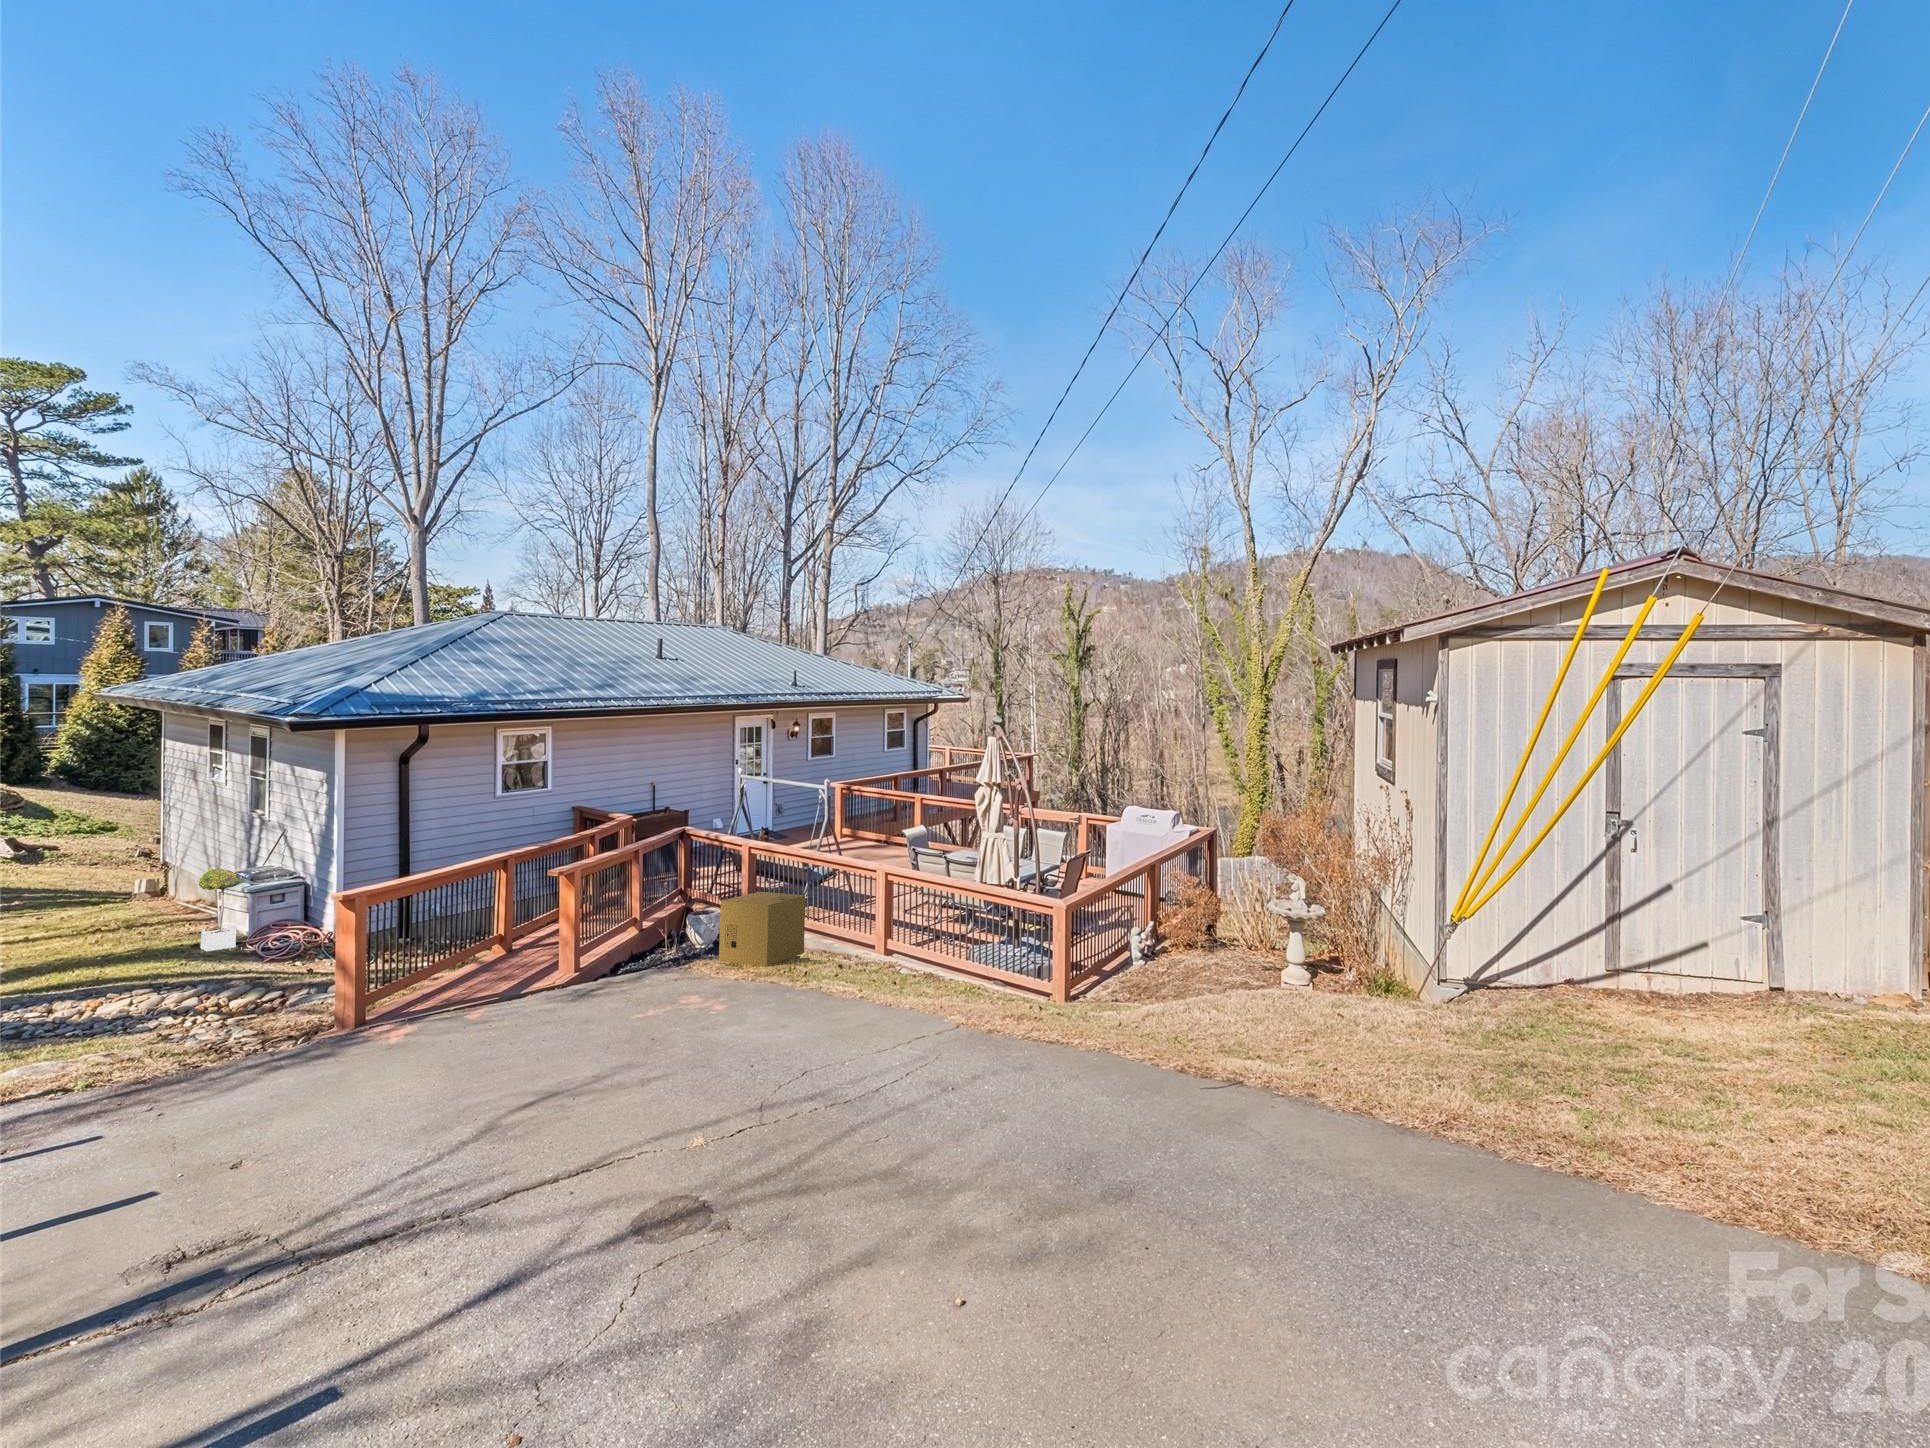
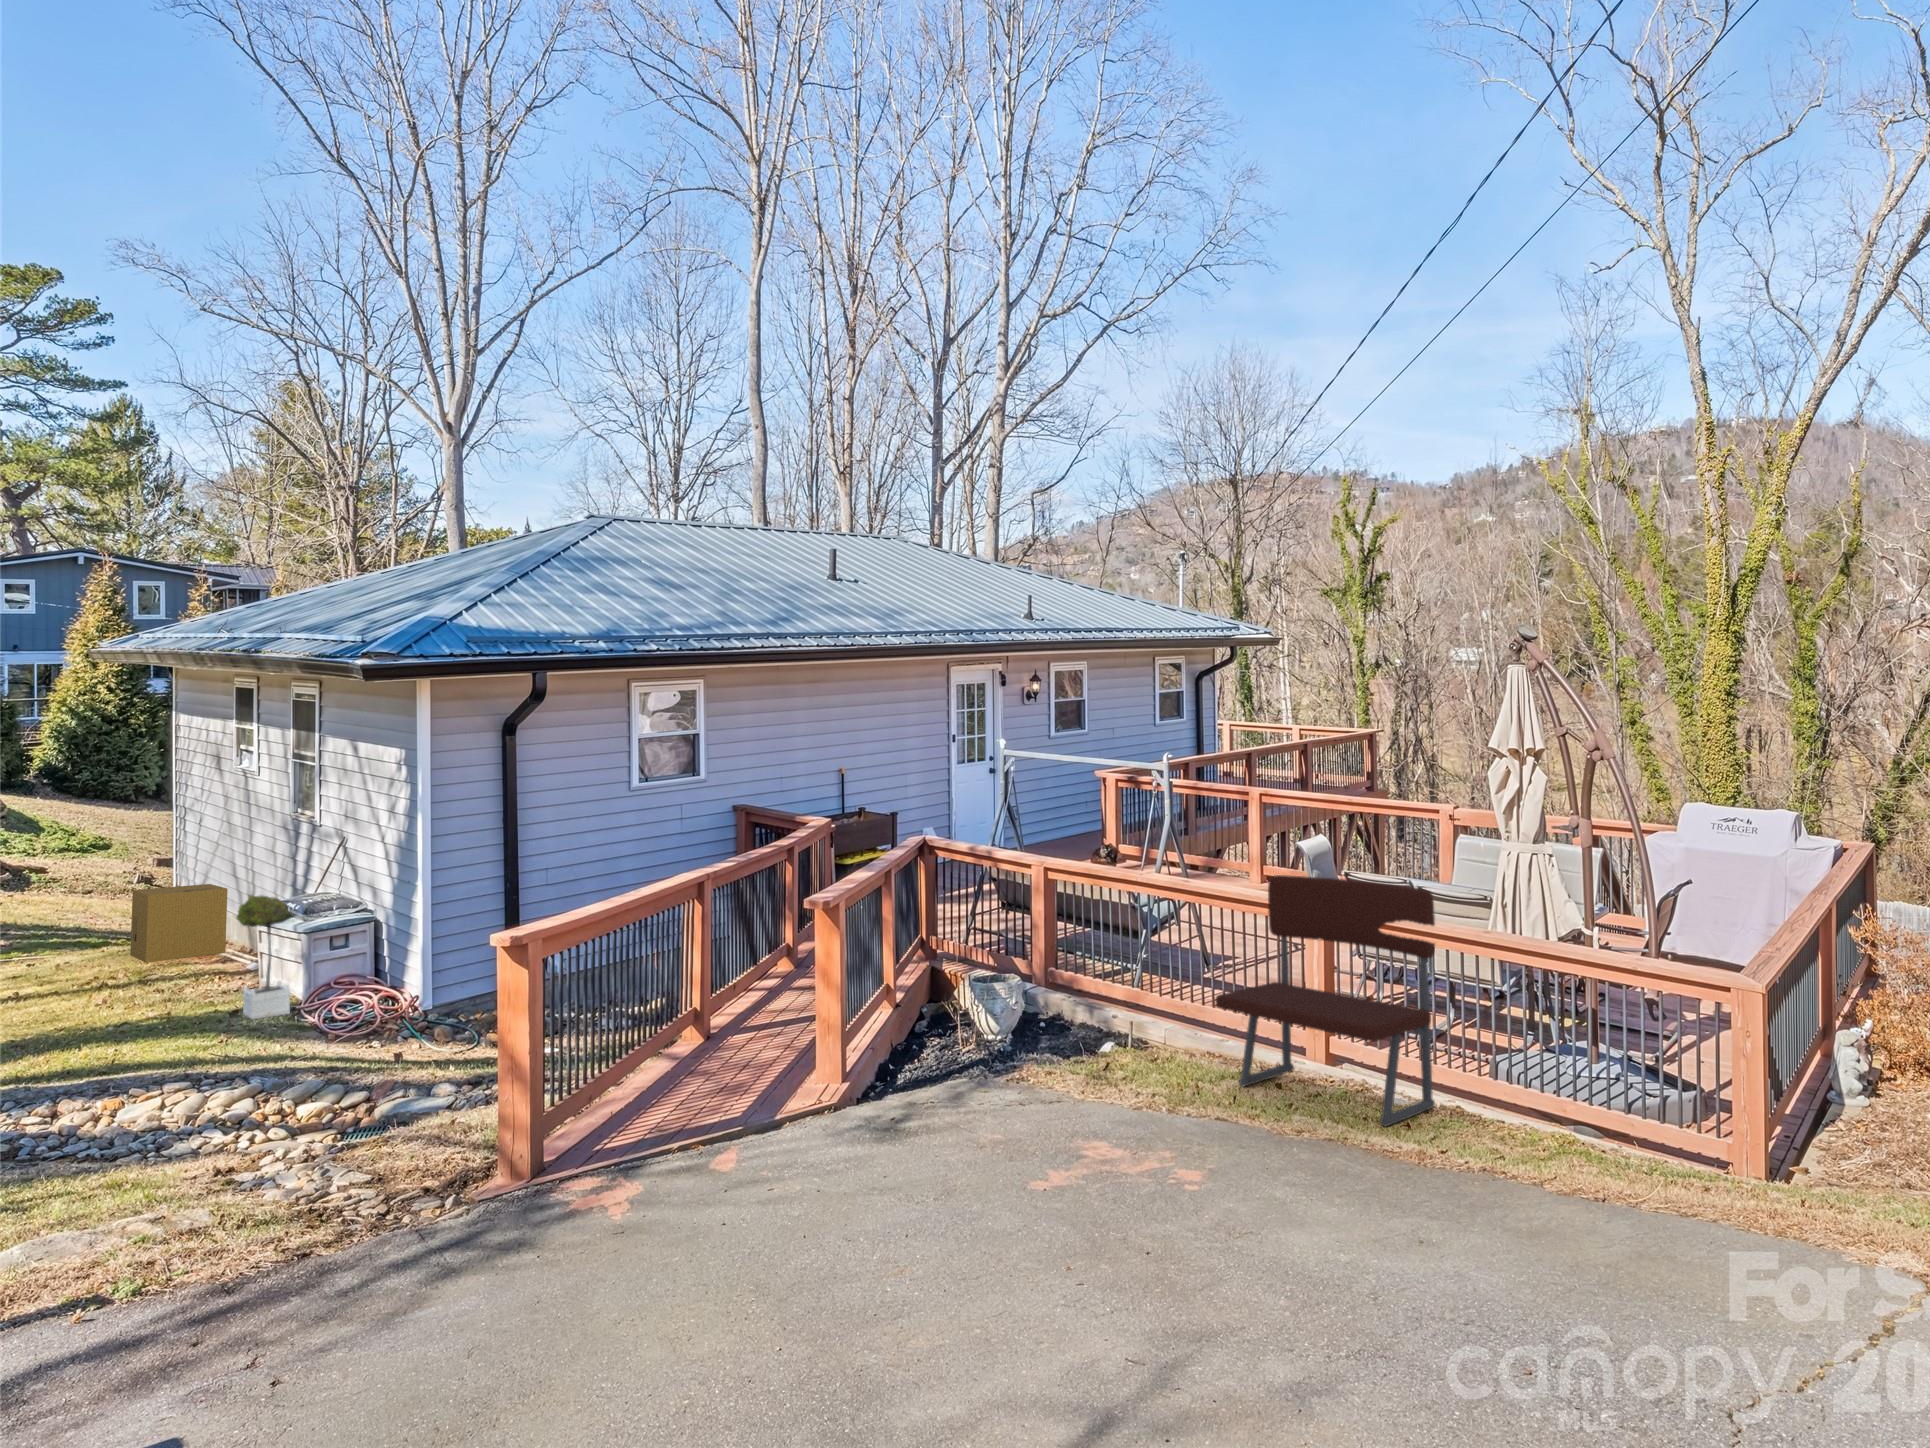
bench: none [810,854,923,992] -> present [1216,875,1435,1127]
cardboard box: present [719,892,805,967] -> present [130,884,227,963]

